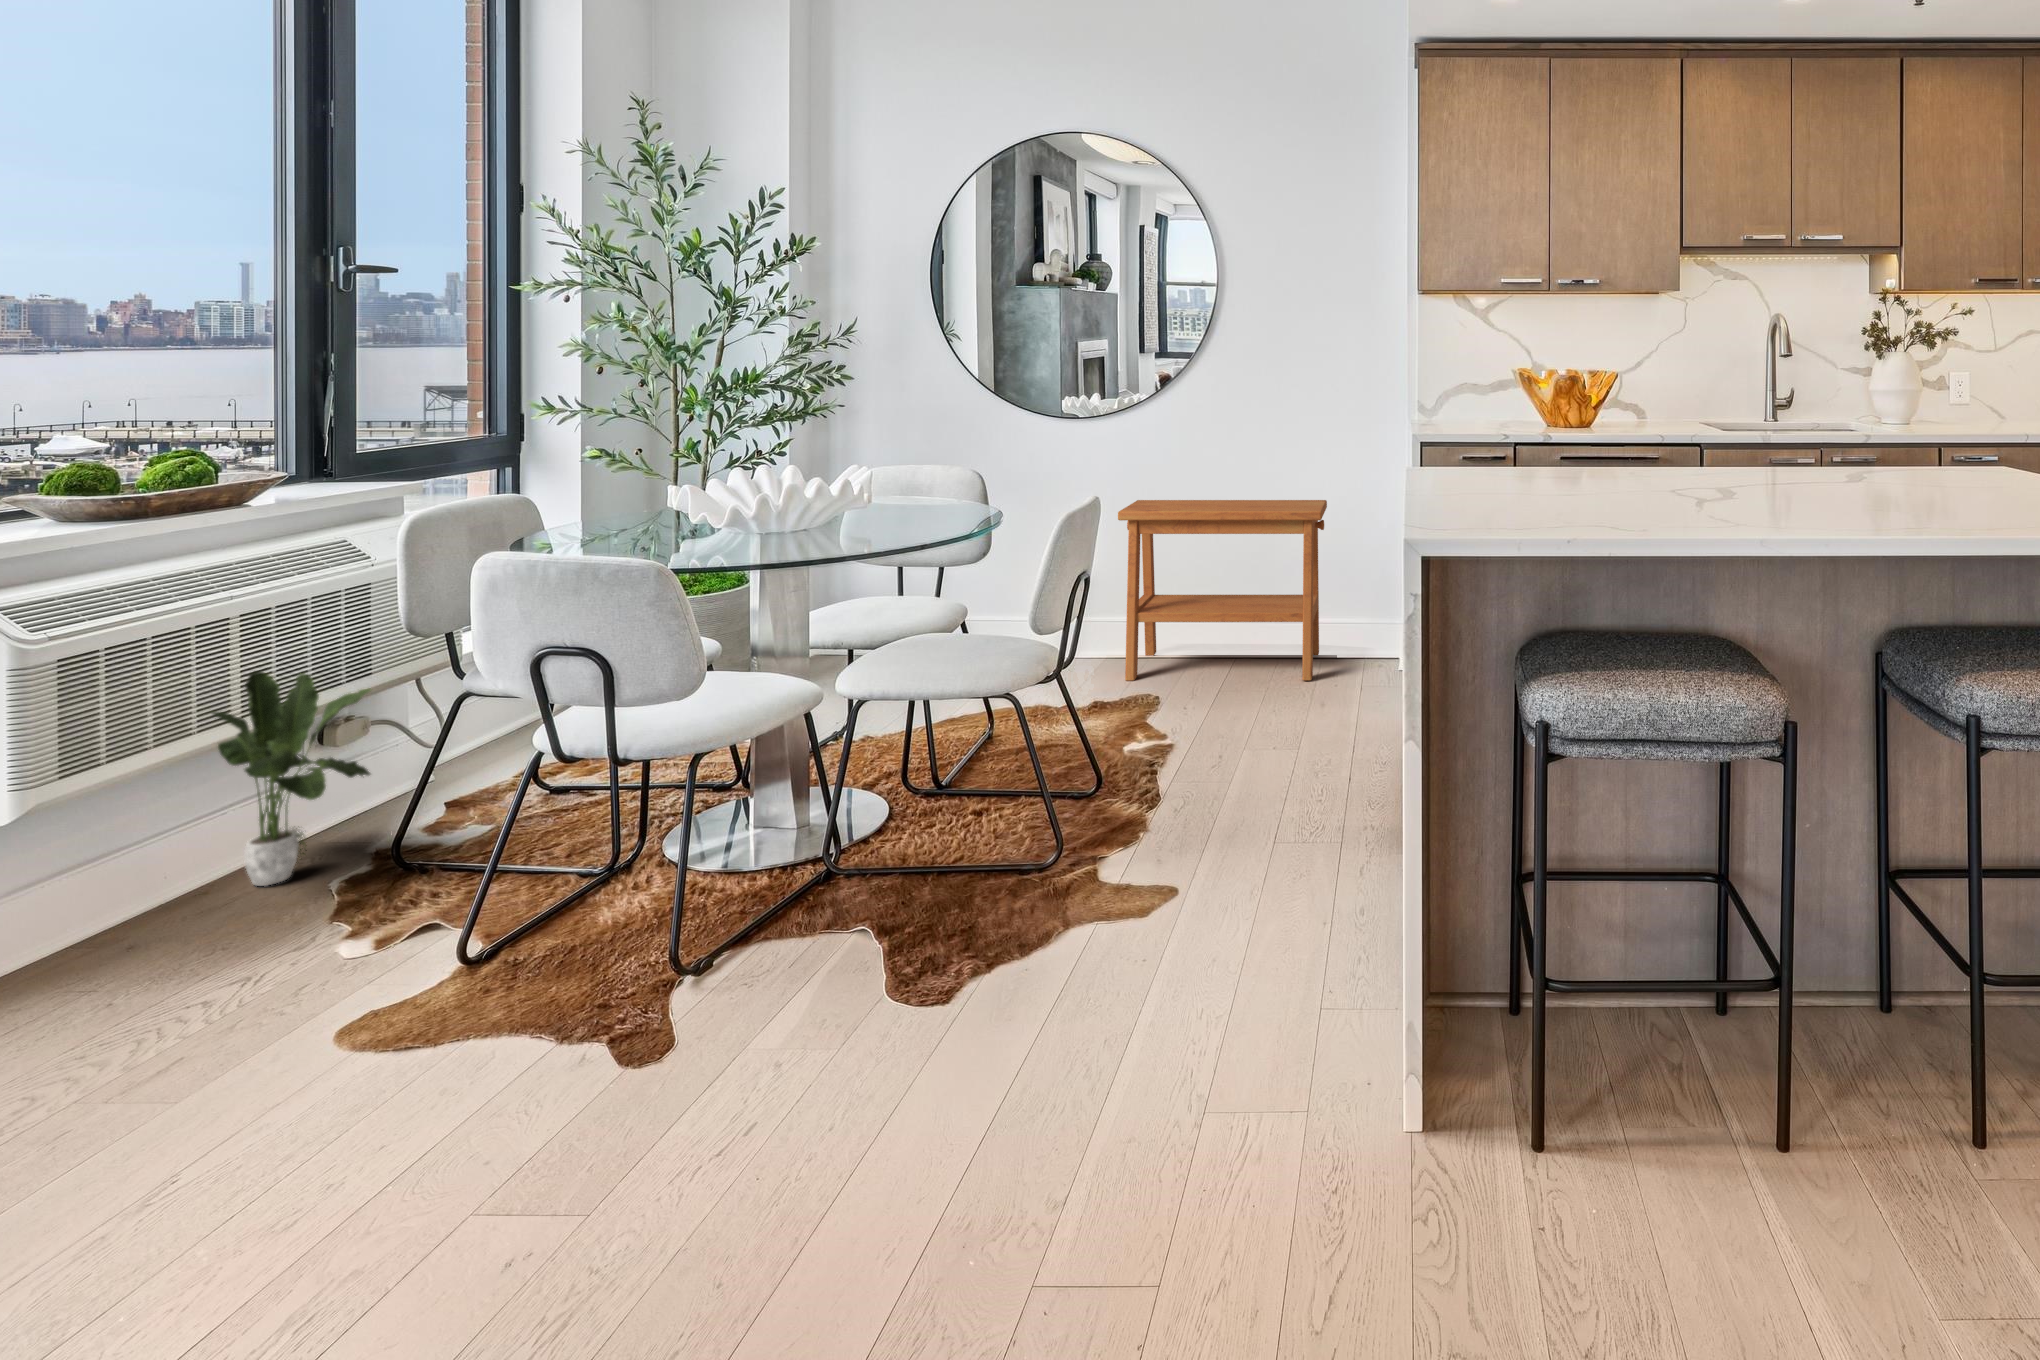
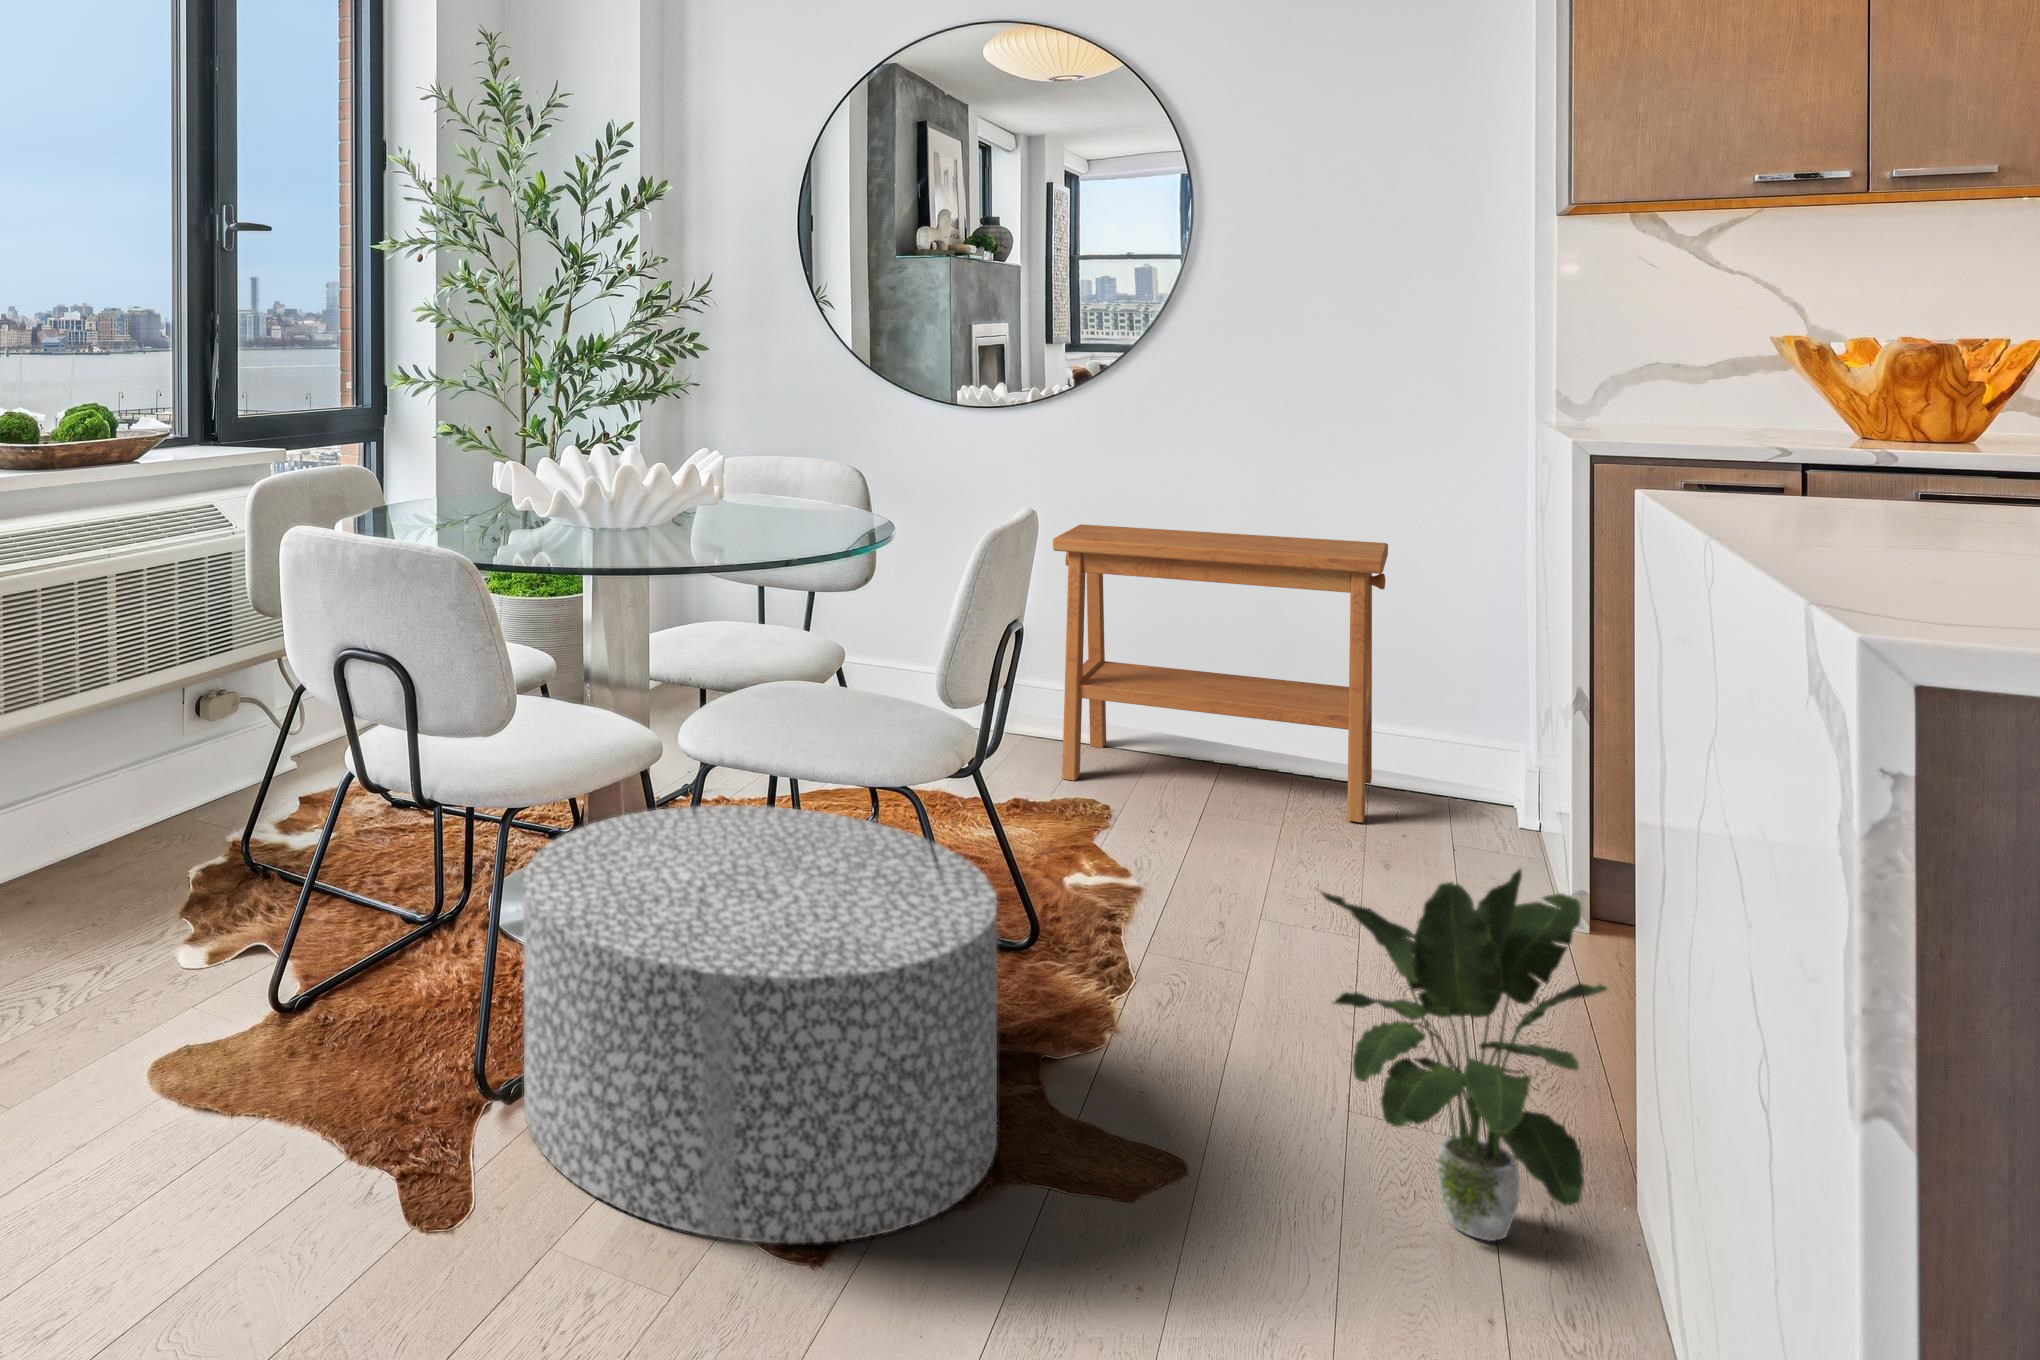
potted plant: present [213,671,371,886] -> present [1318,869,1607,1241]
ottoman: none [710,723,1073,1029] -> present [523,805,997,1243]

